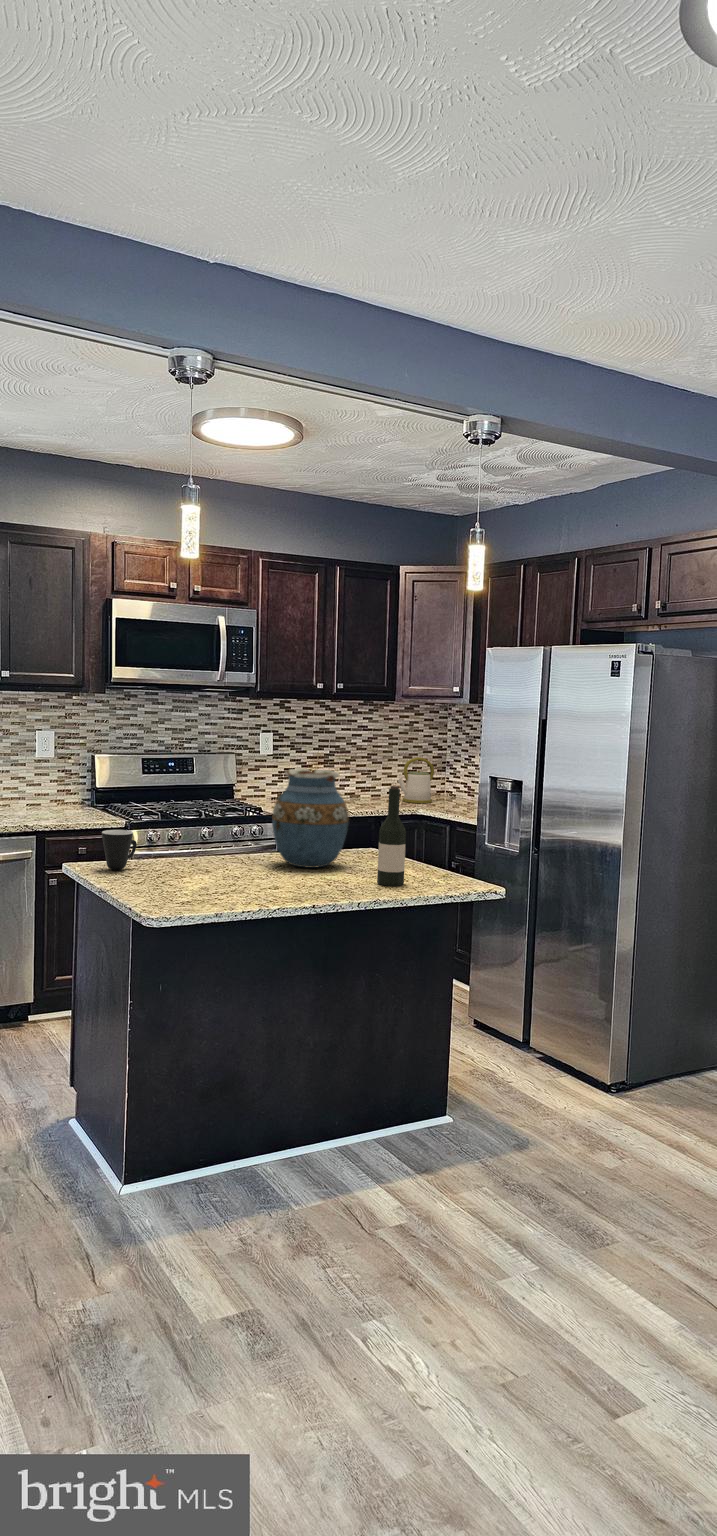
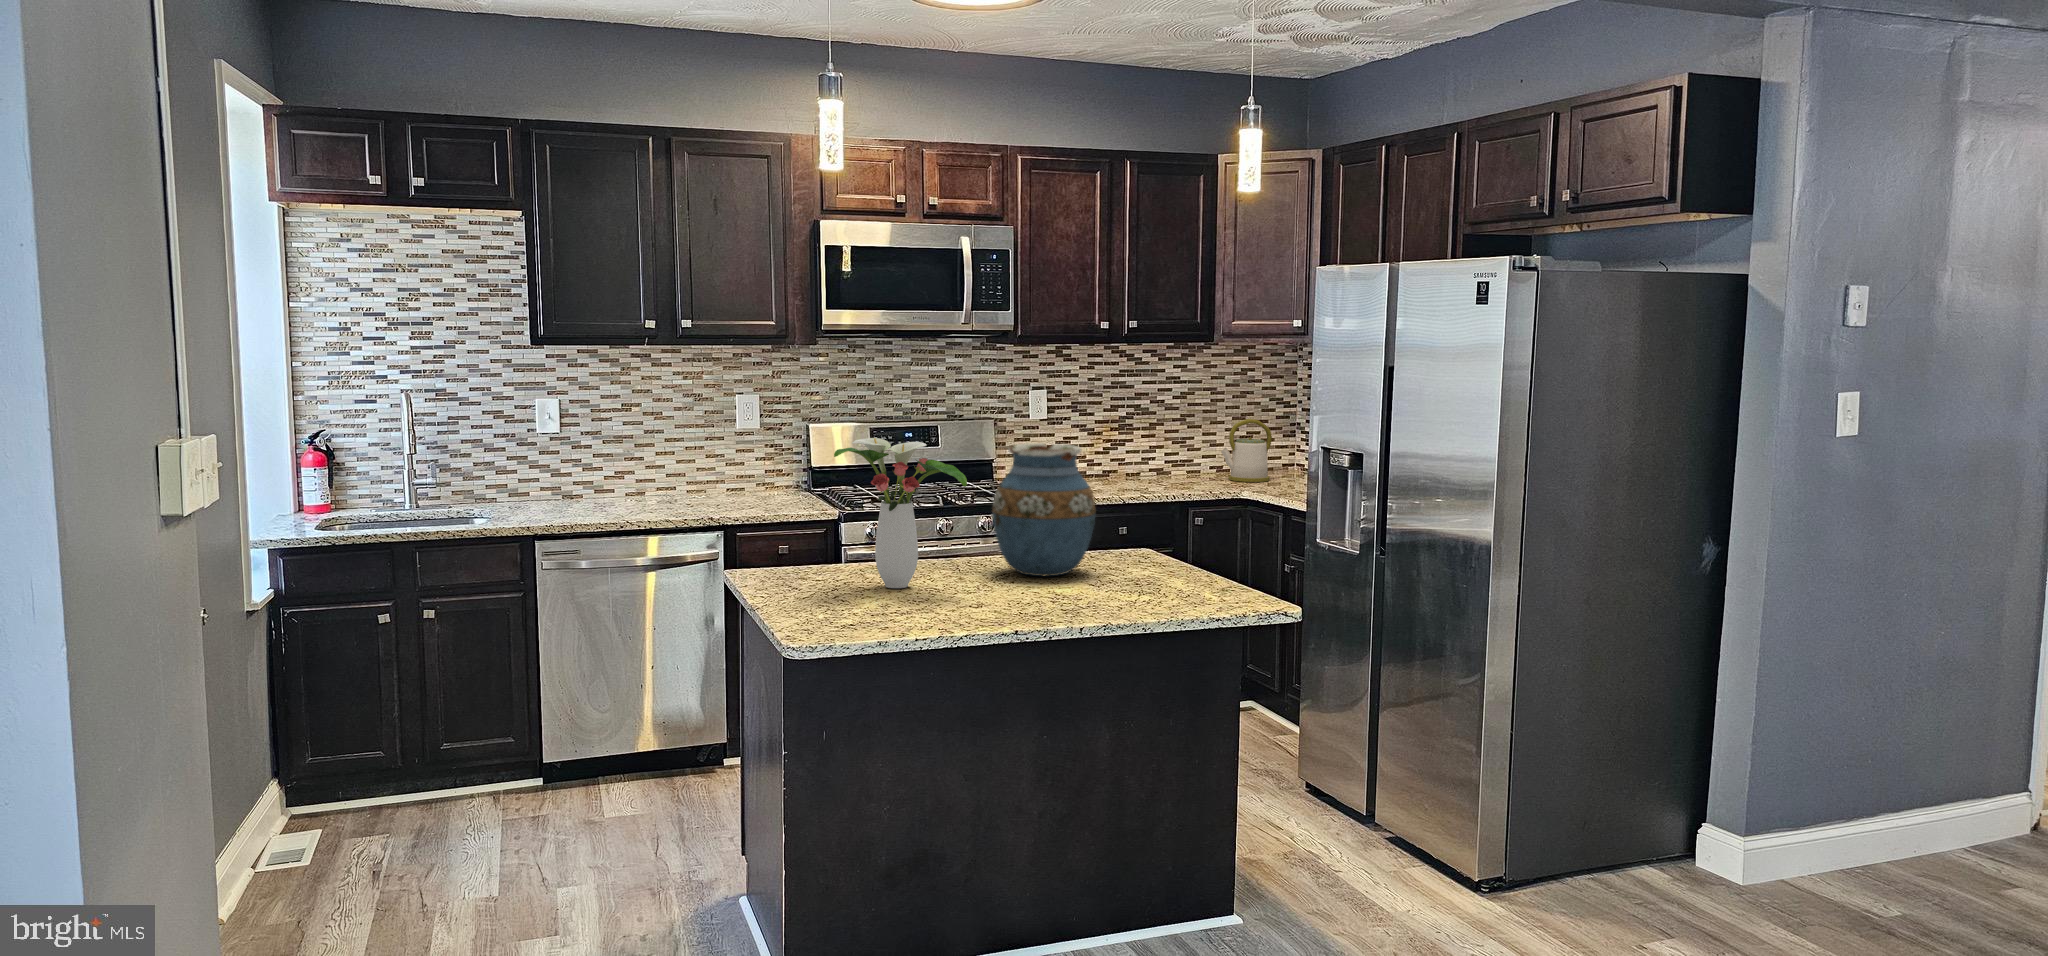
flower arrangement: none [166,762,265,876] -> present [834,438,967,588]
wine bottle: present [377,786,406,886] -> none [1122,466,1159,603]
mug: present [102,830,137,870] -> none [766,527,813,579]

